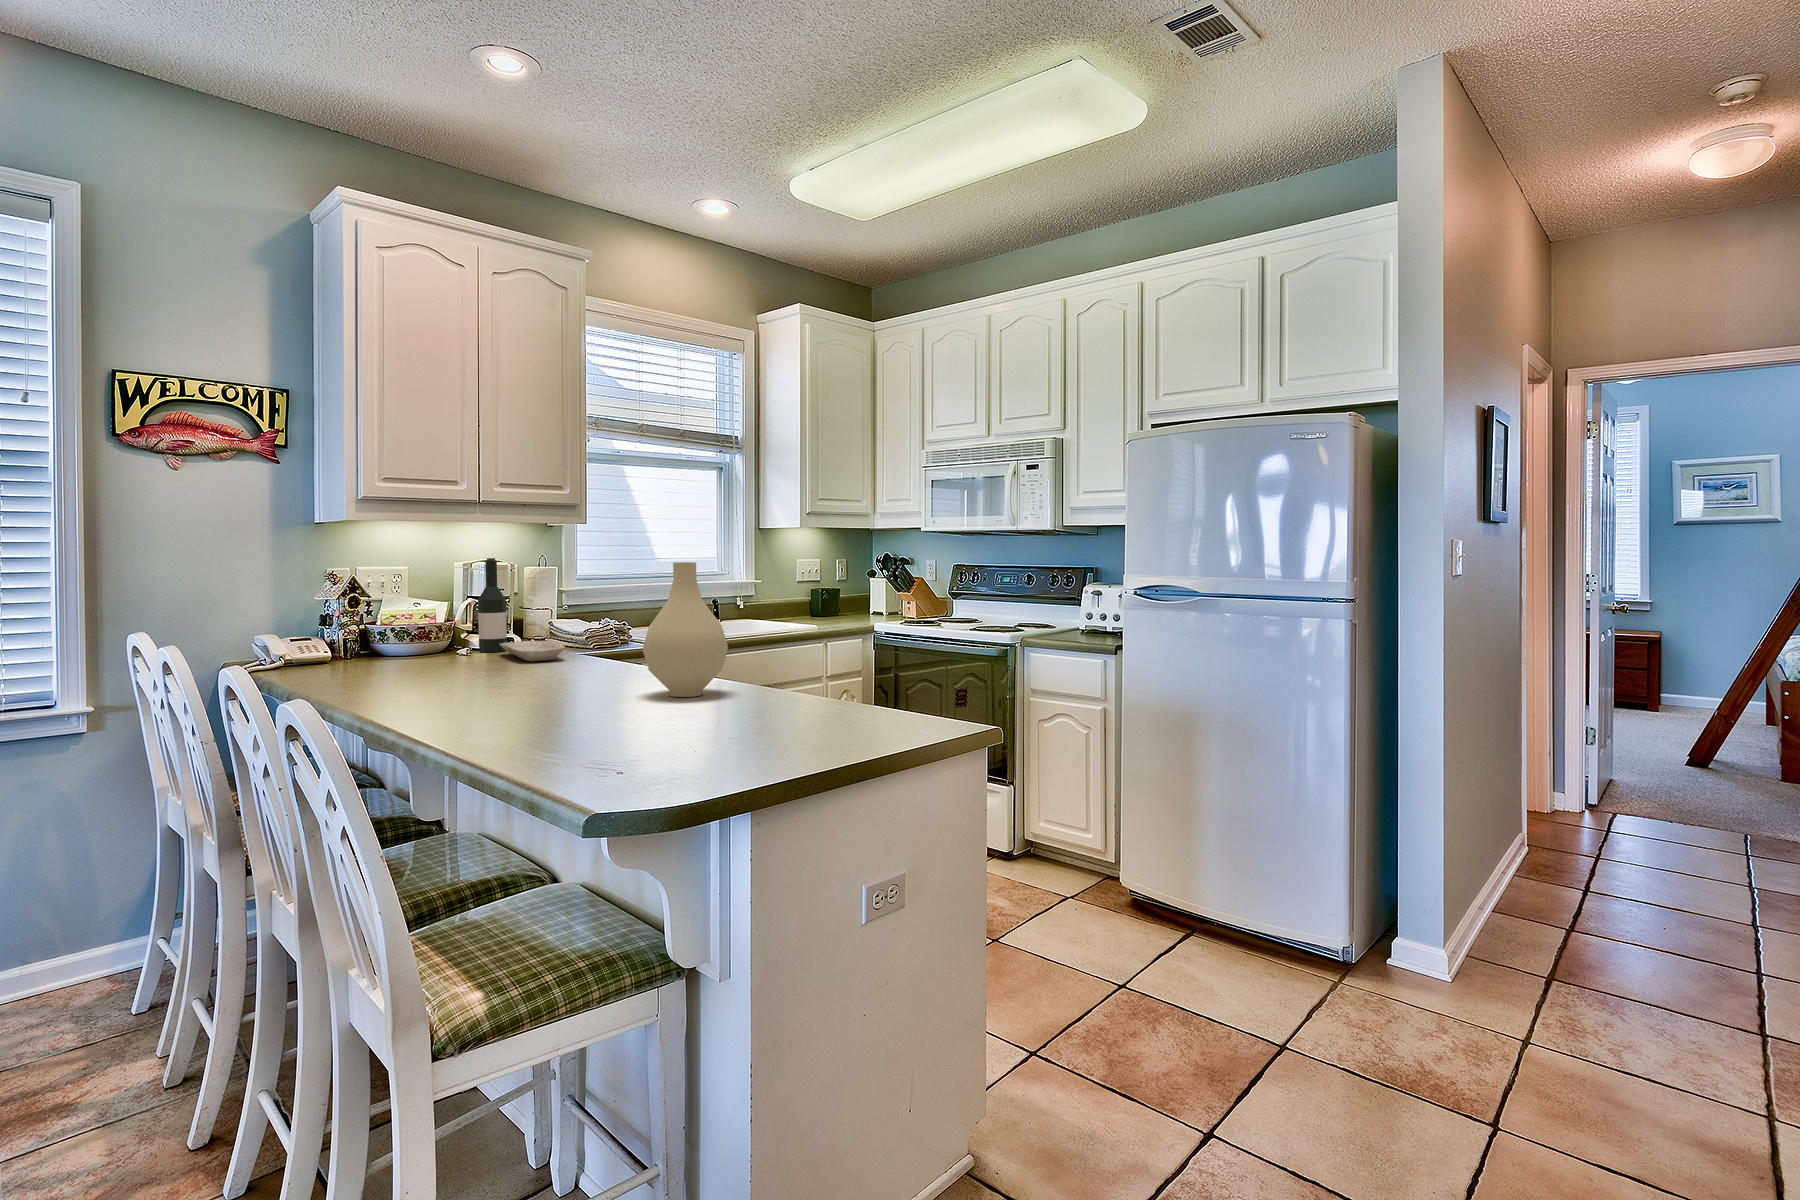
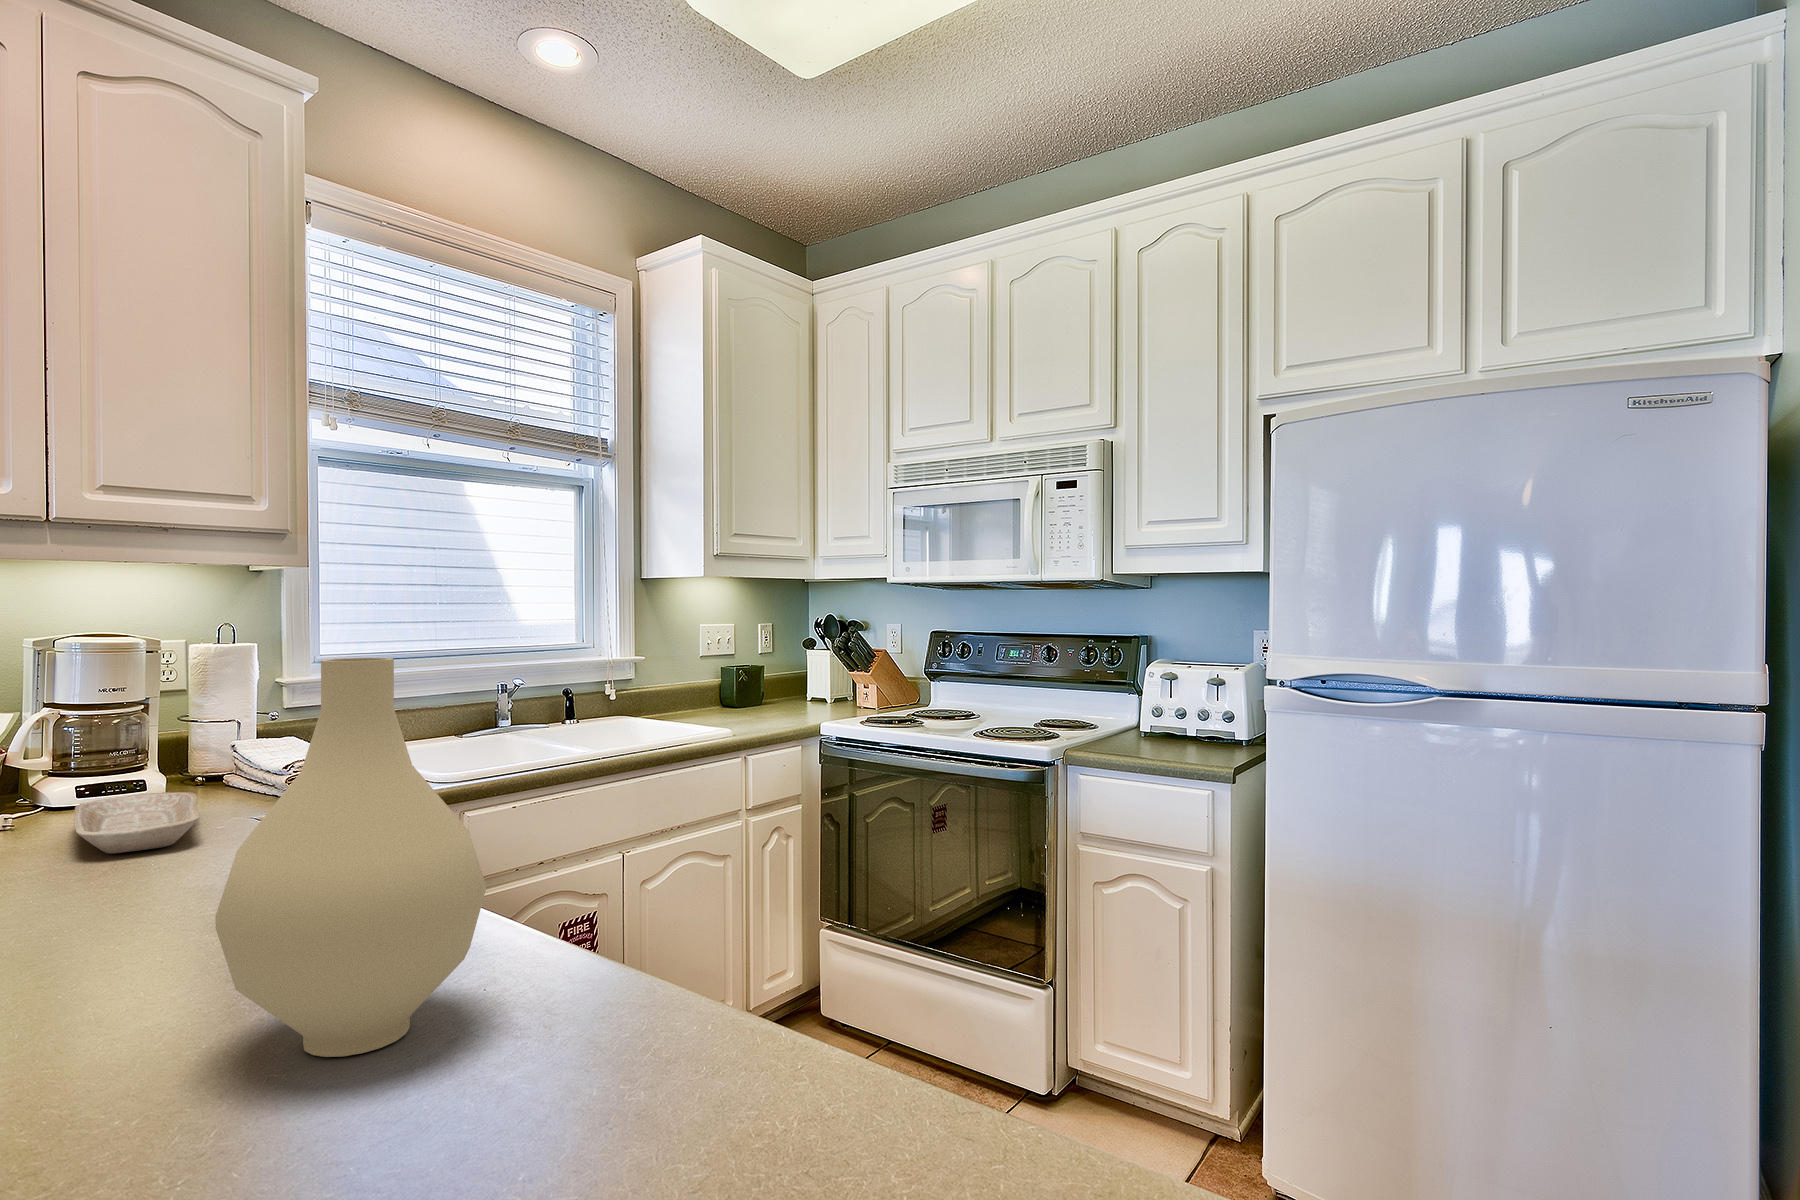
wine bottle: present [478,558,507,652] -> none [53,630,118,817]

